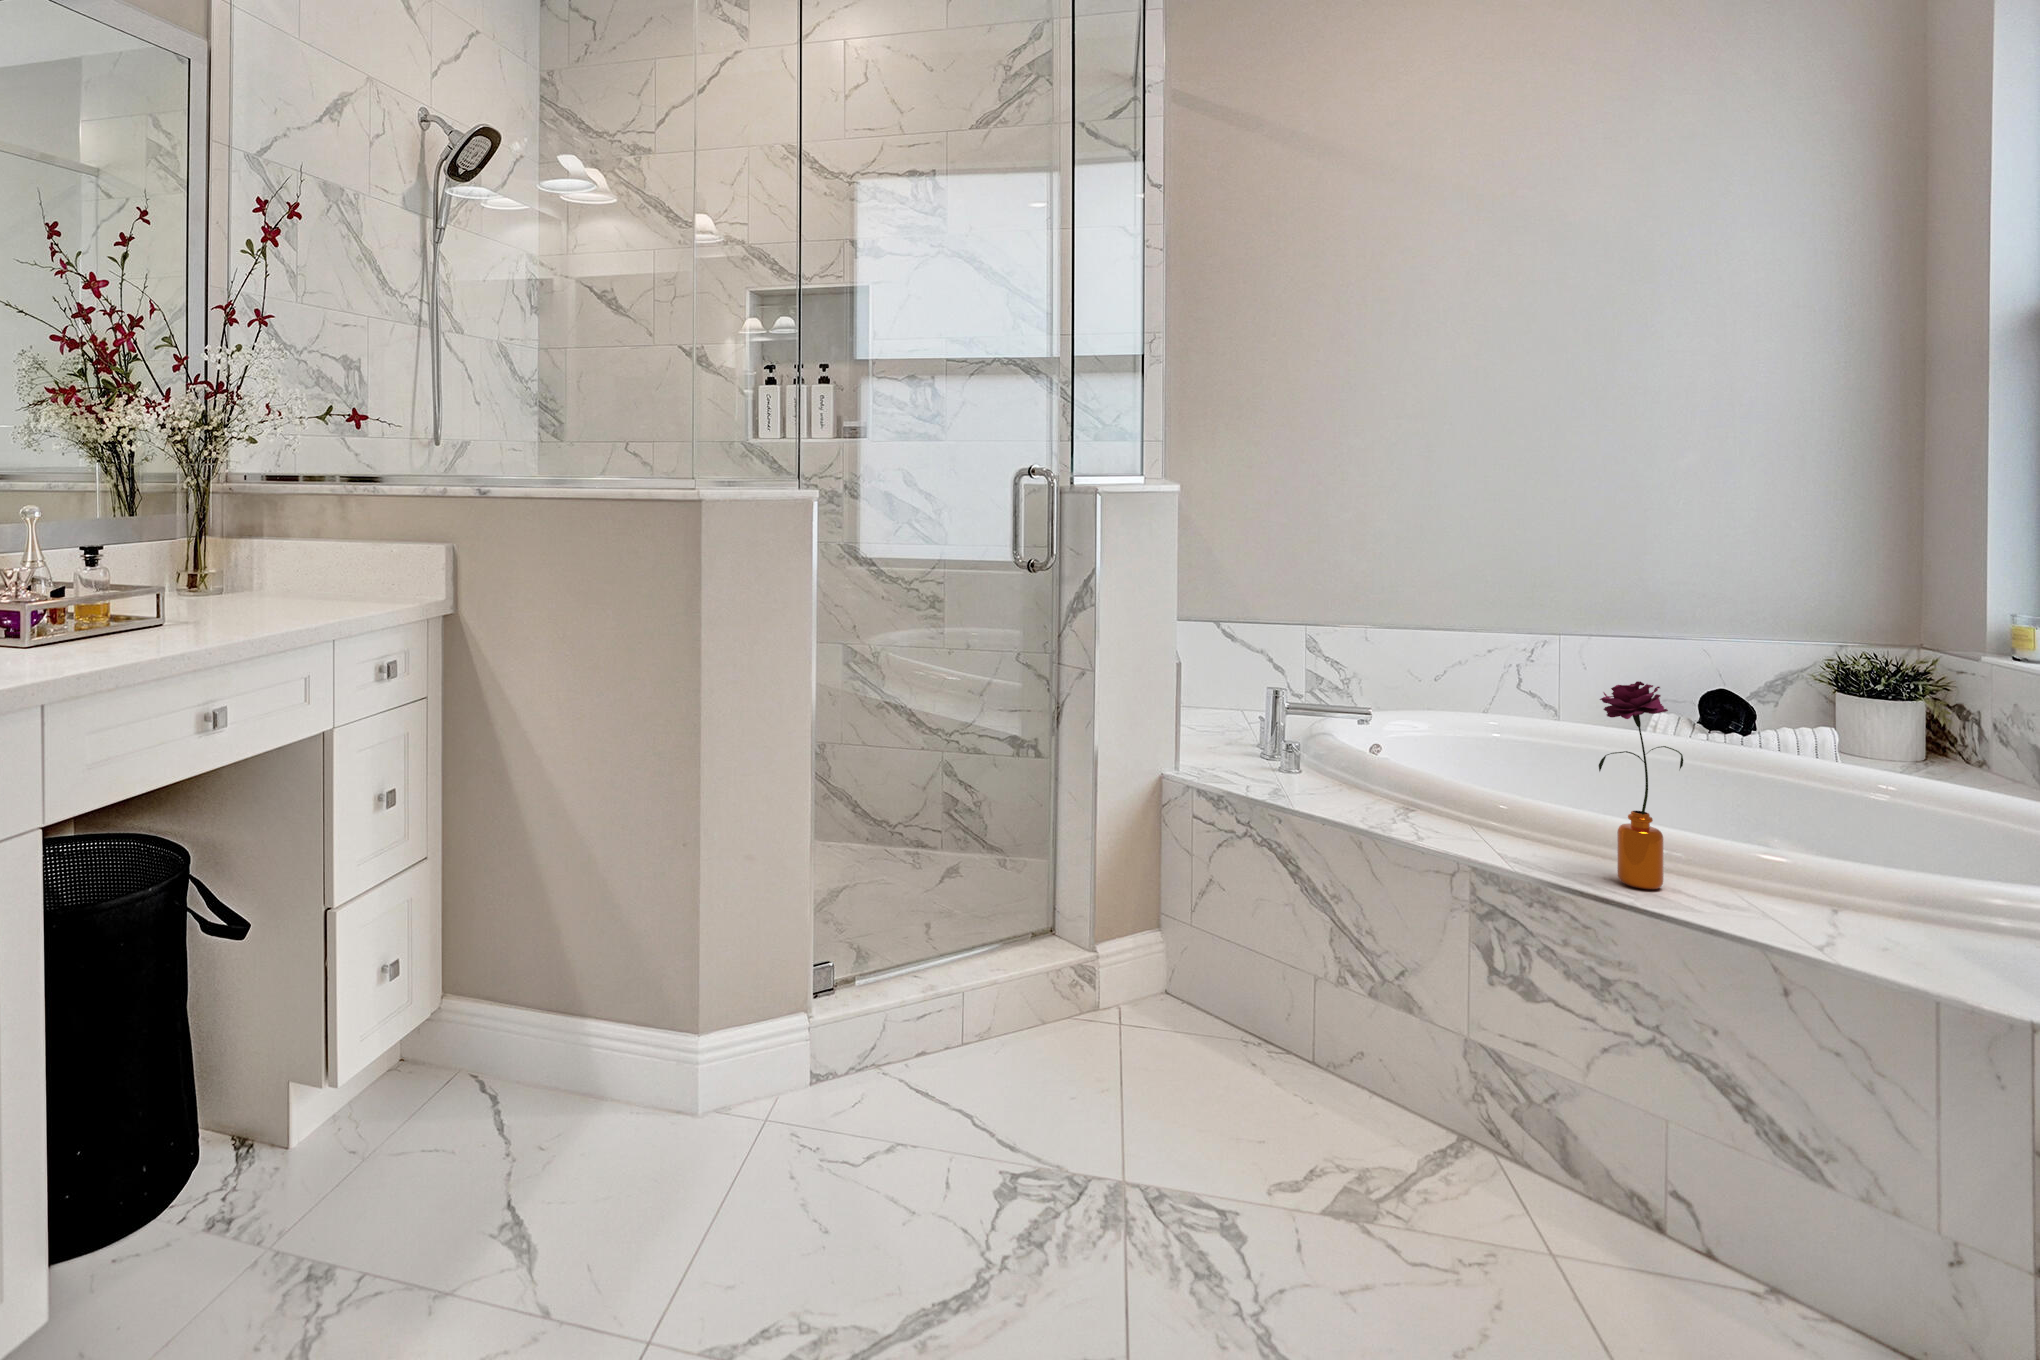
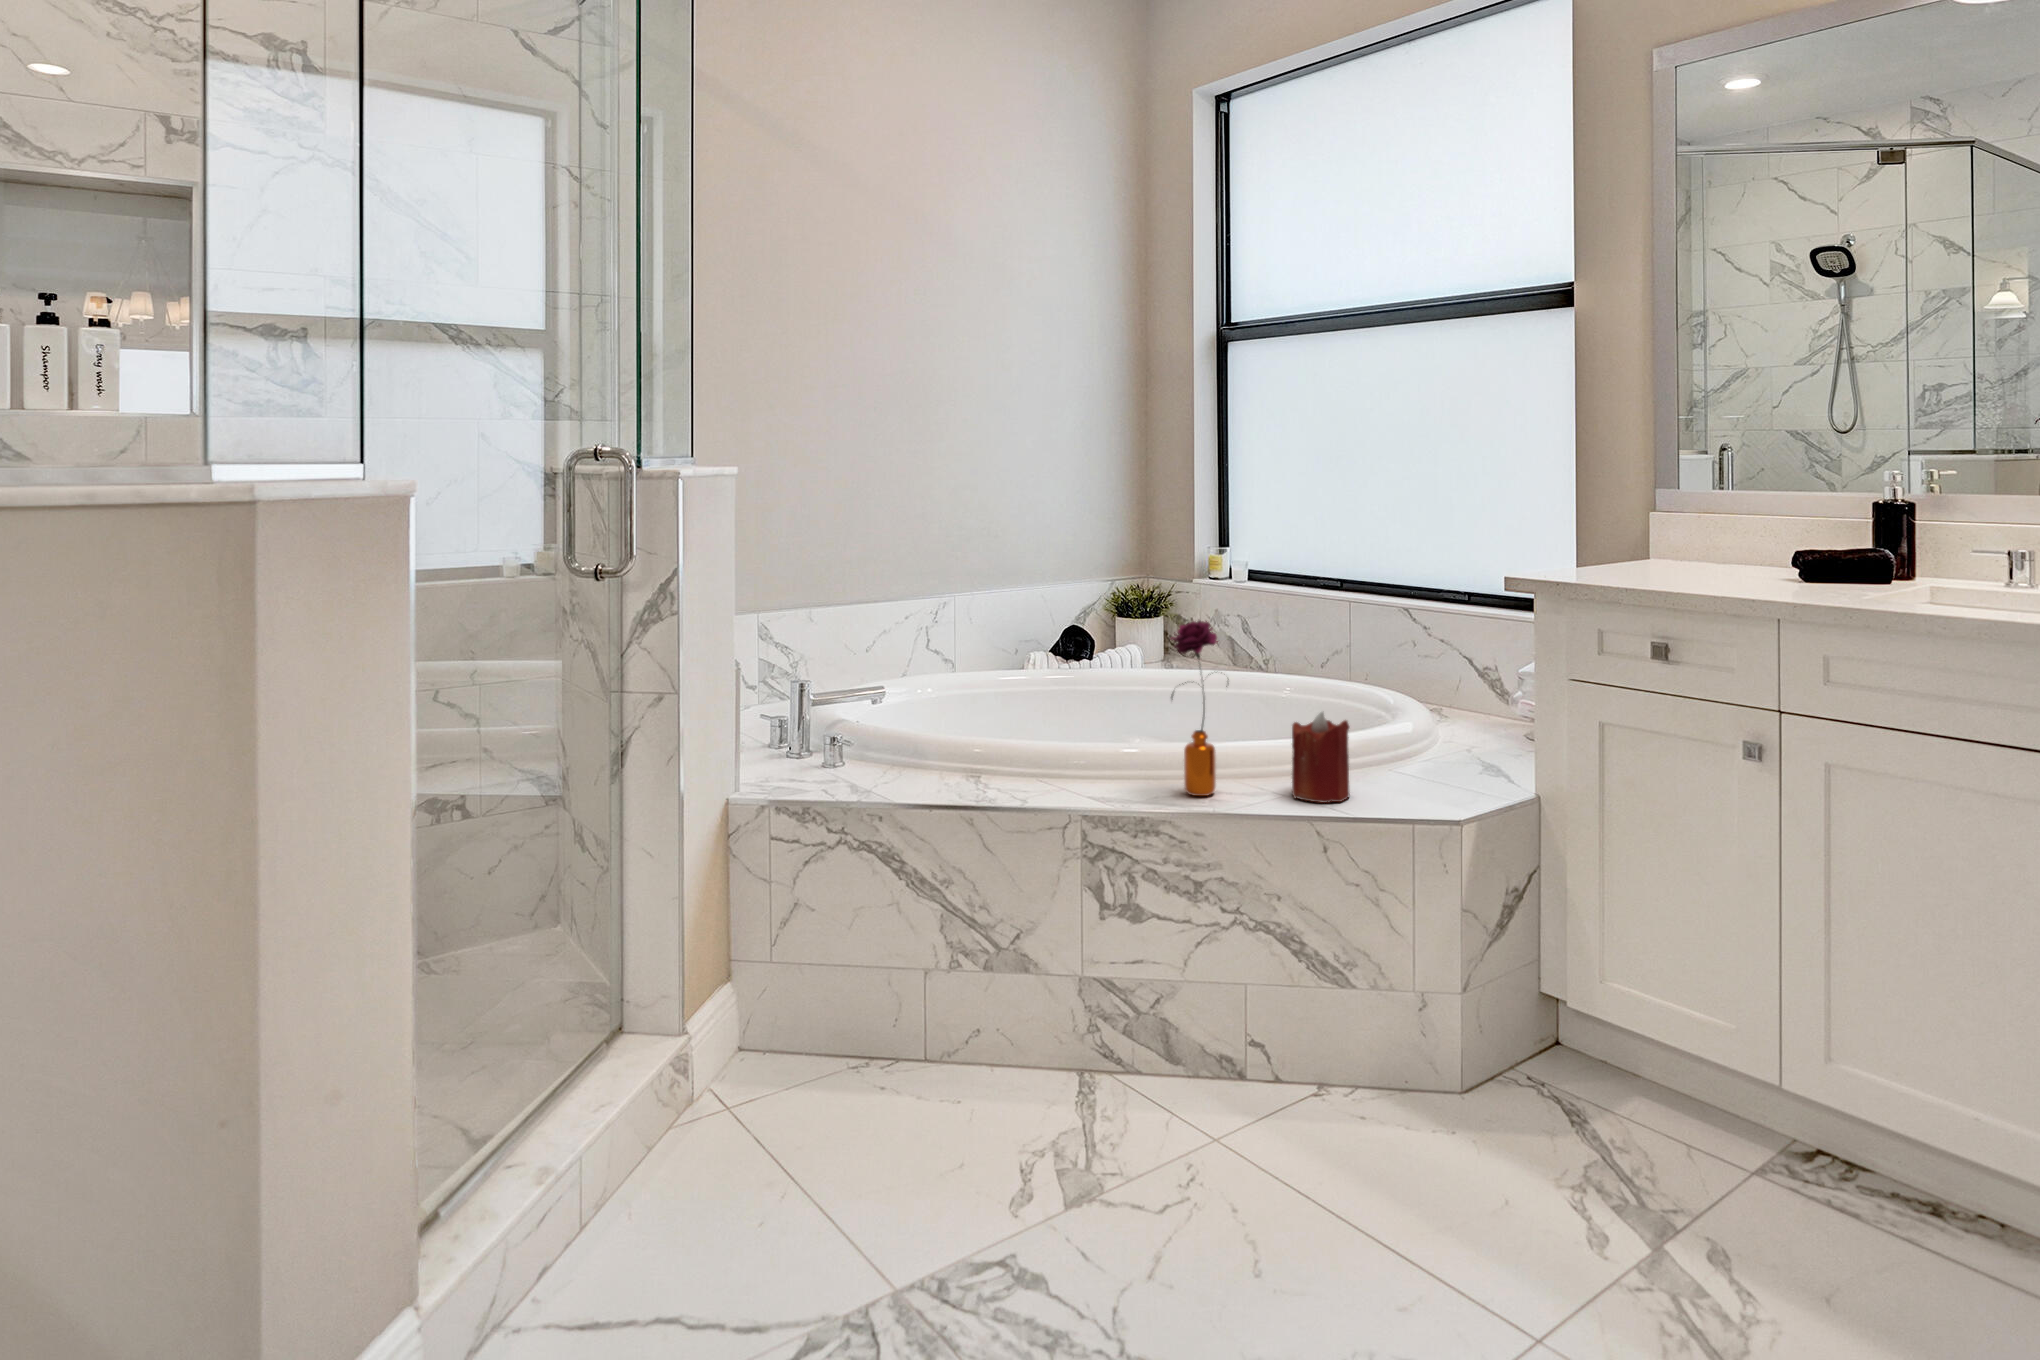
candle: none [1764,824,1869,945] -> present [1292,712,1349,803]

